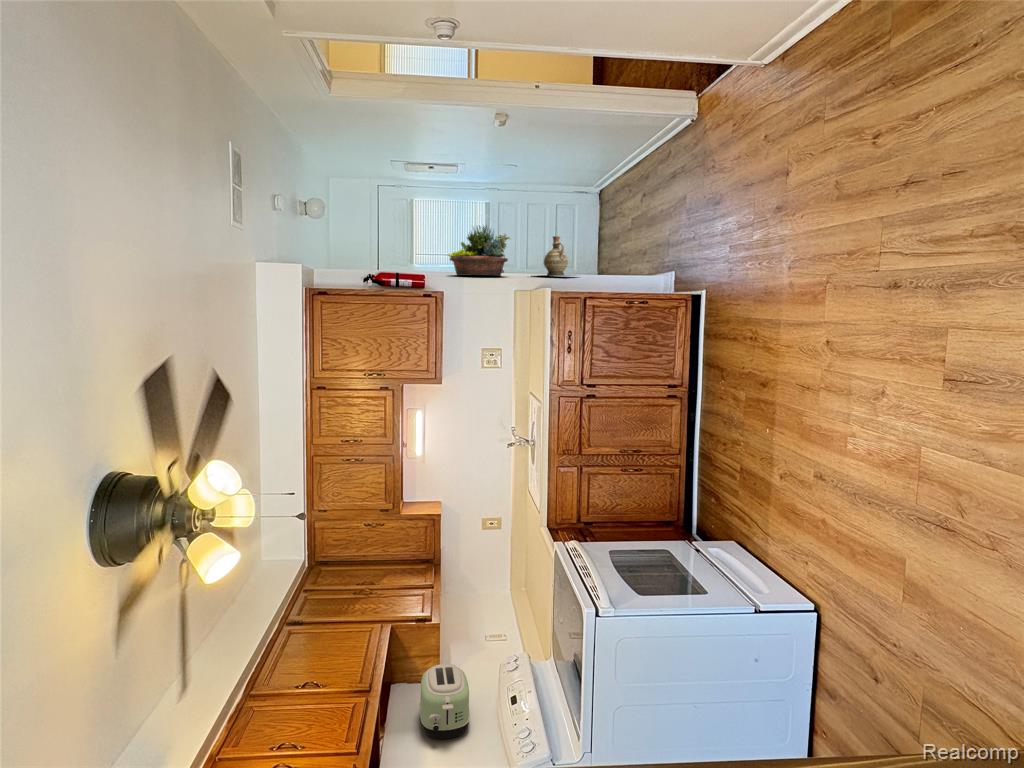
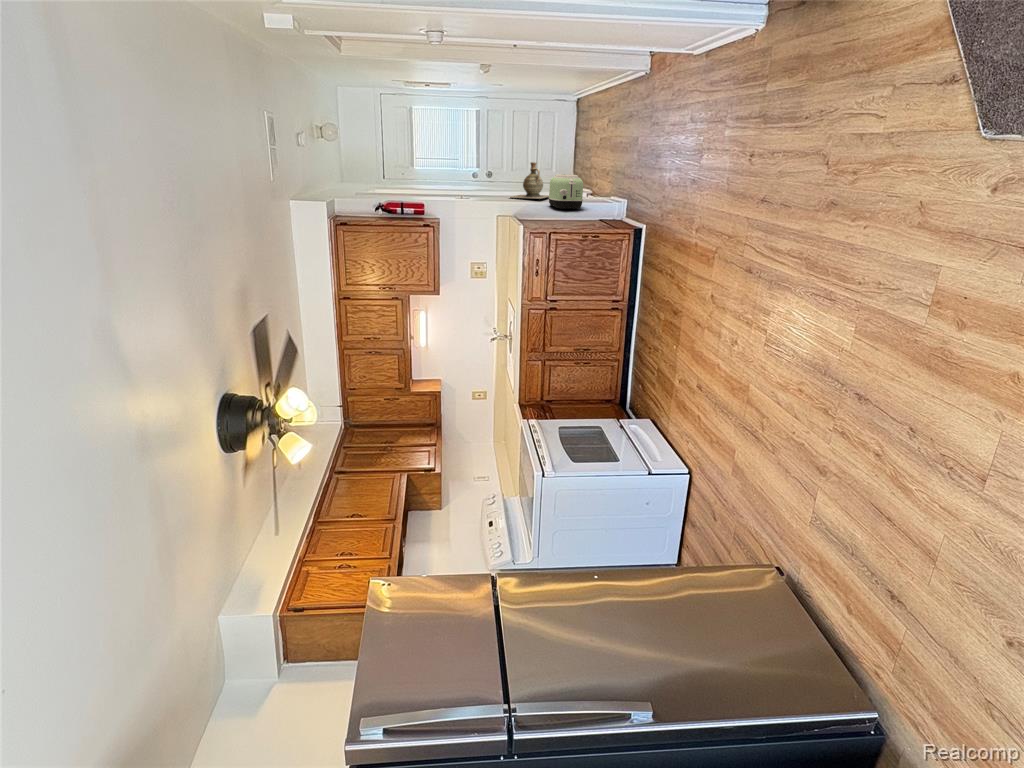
succulent planter: present [448,226,510,277] -> none [442,153,495,200]
toaster: present [419,664,470,739] -> present [549,174,583,209]

